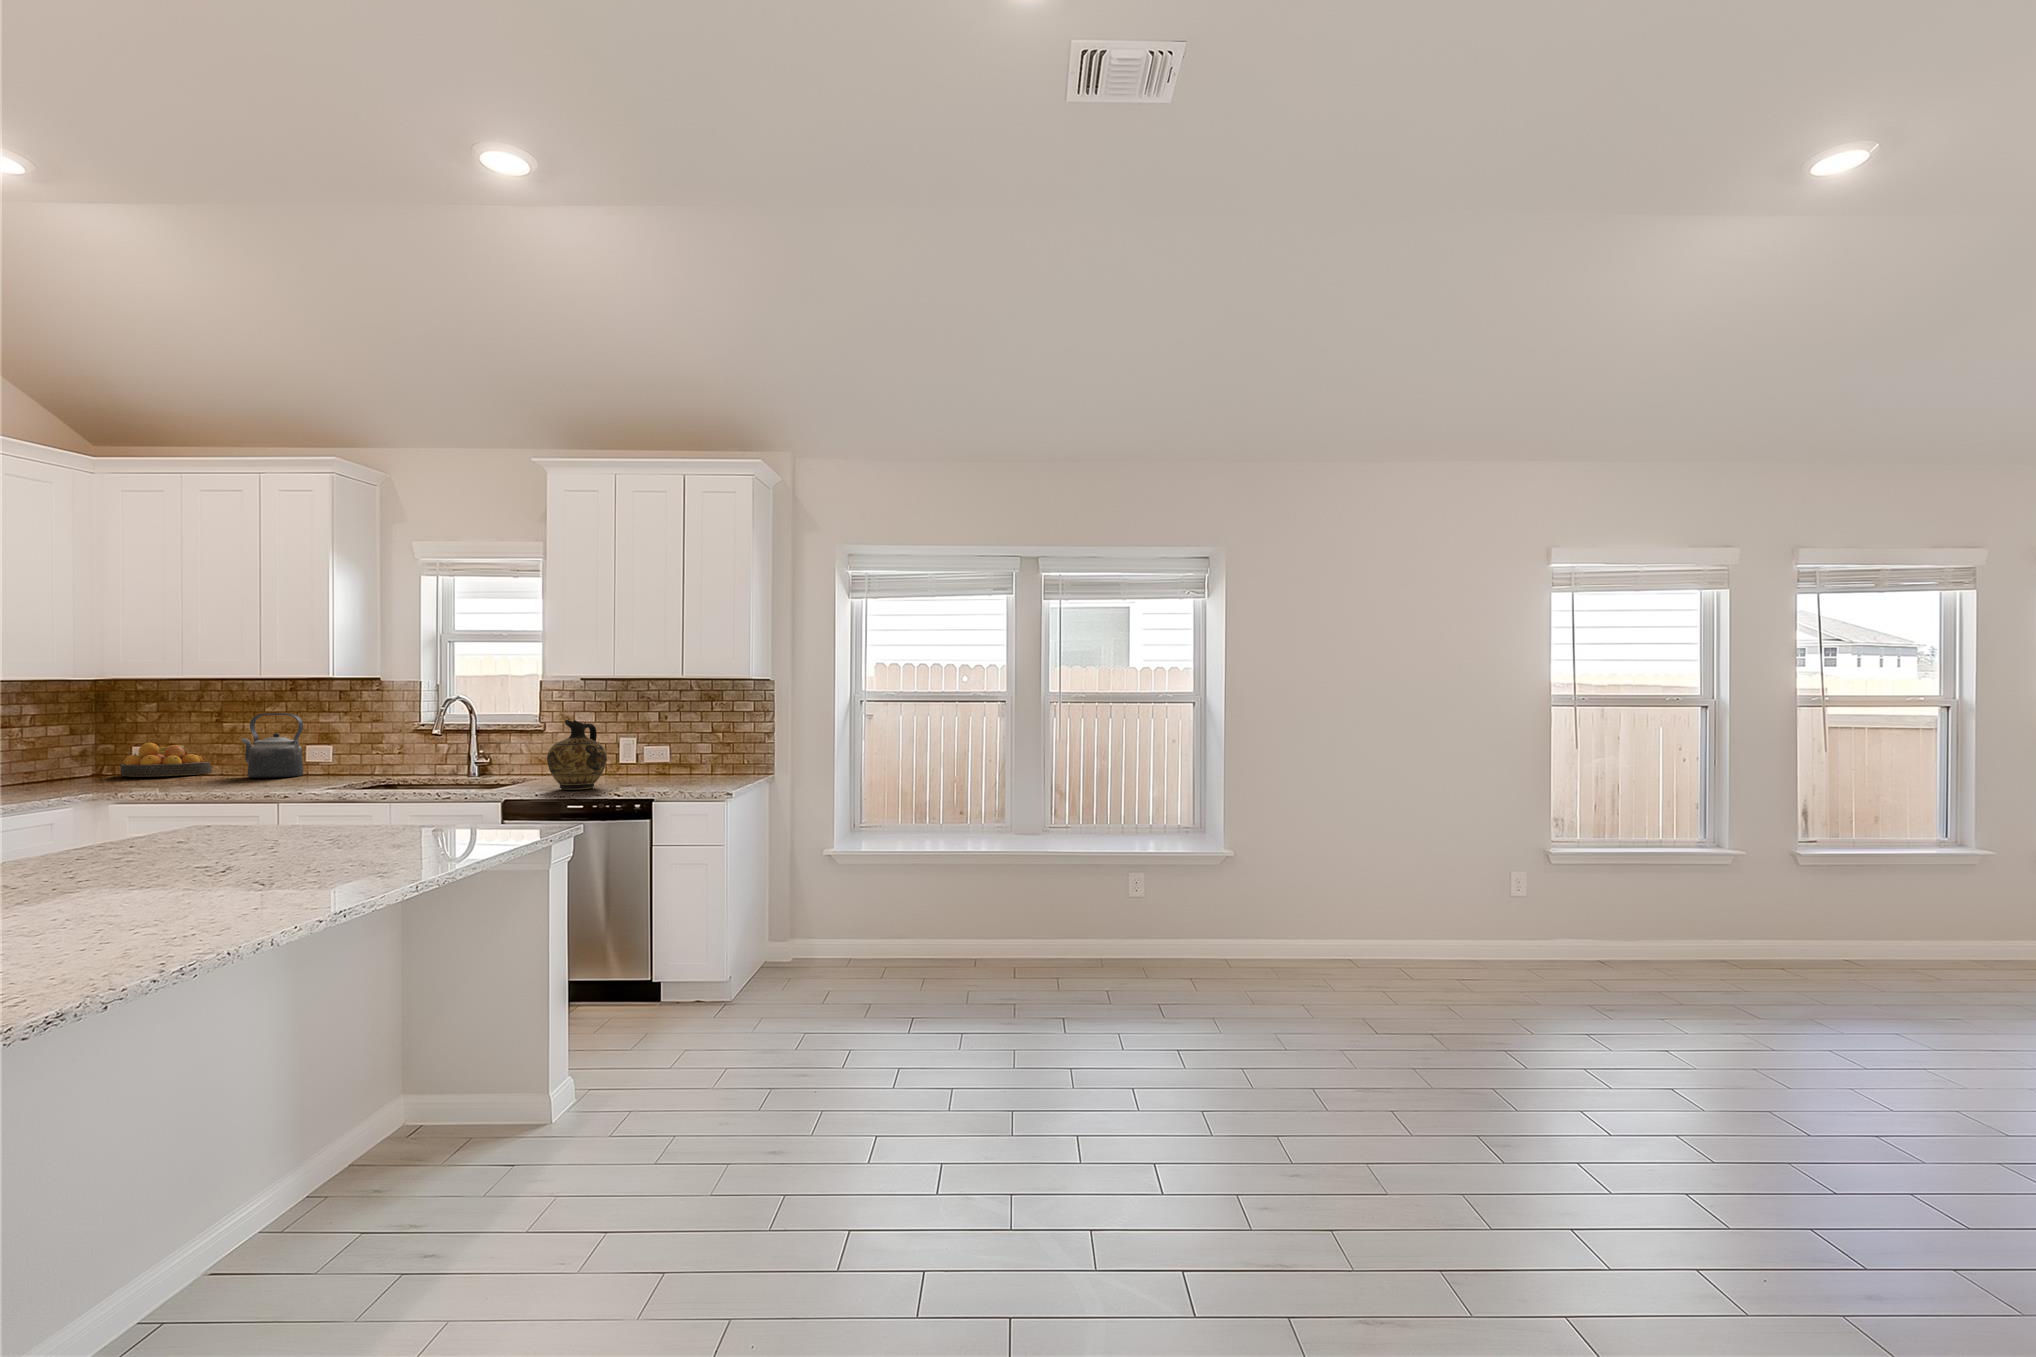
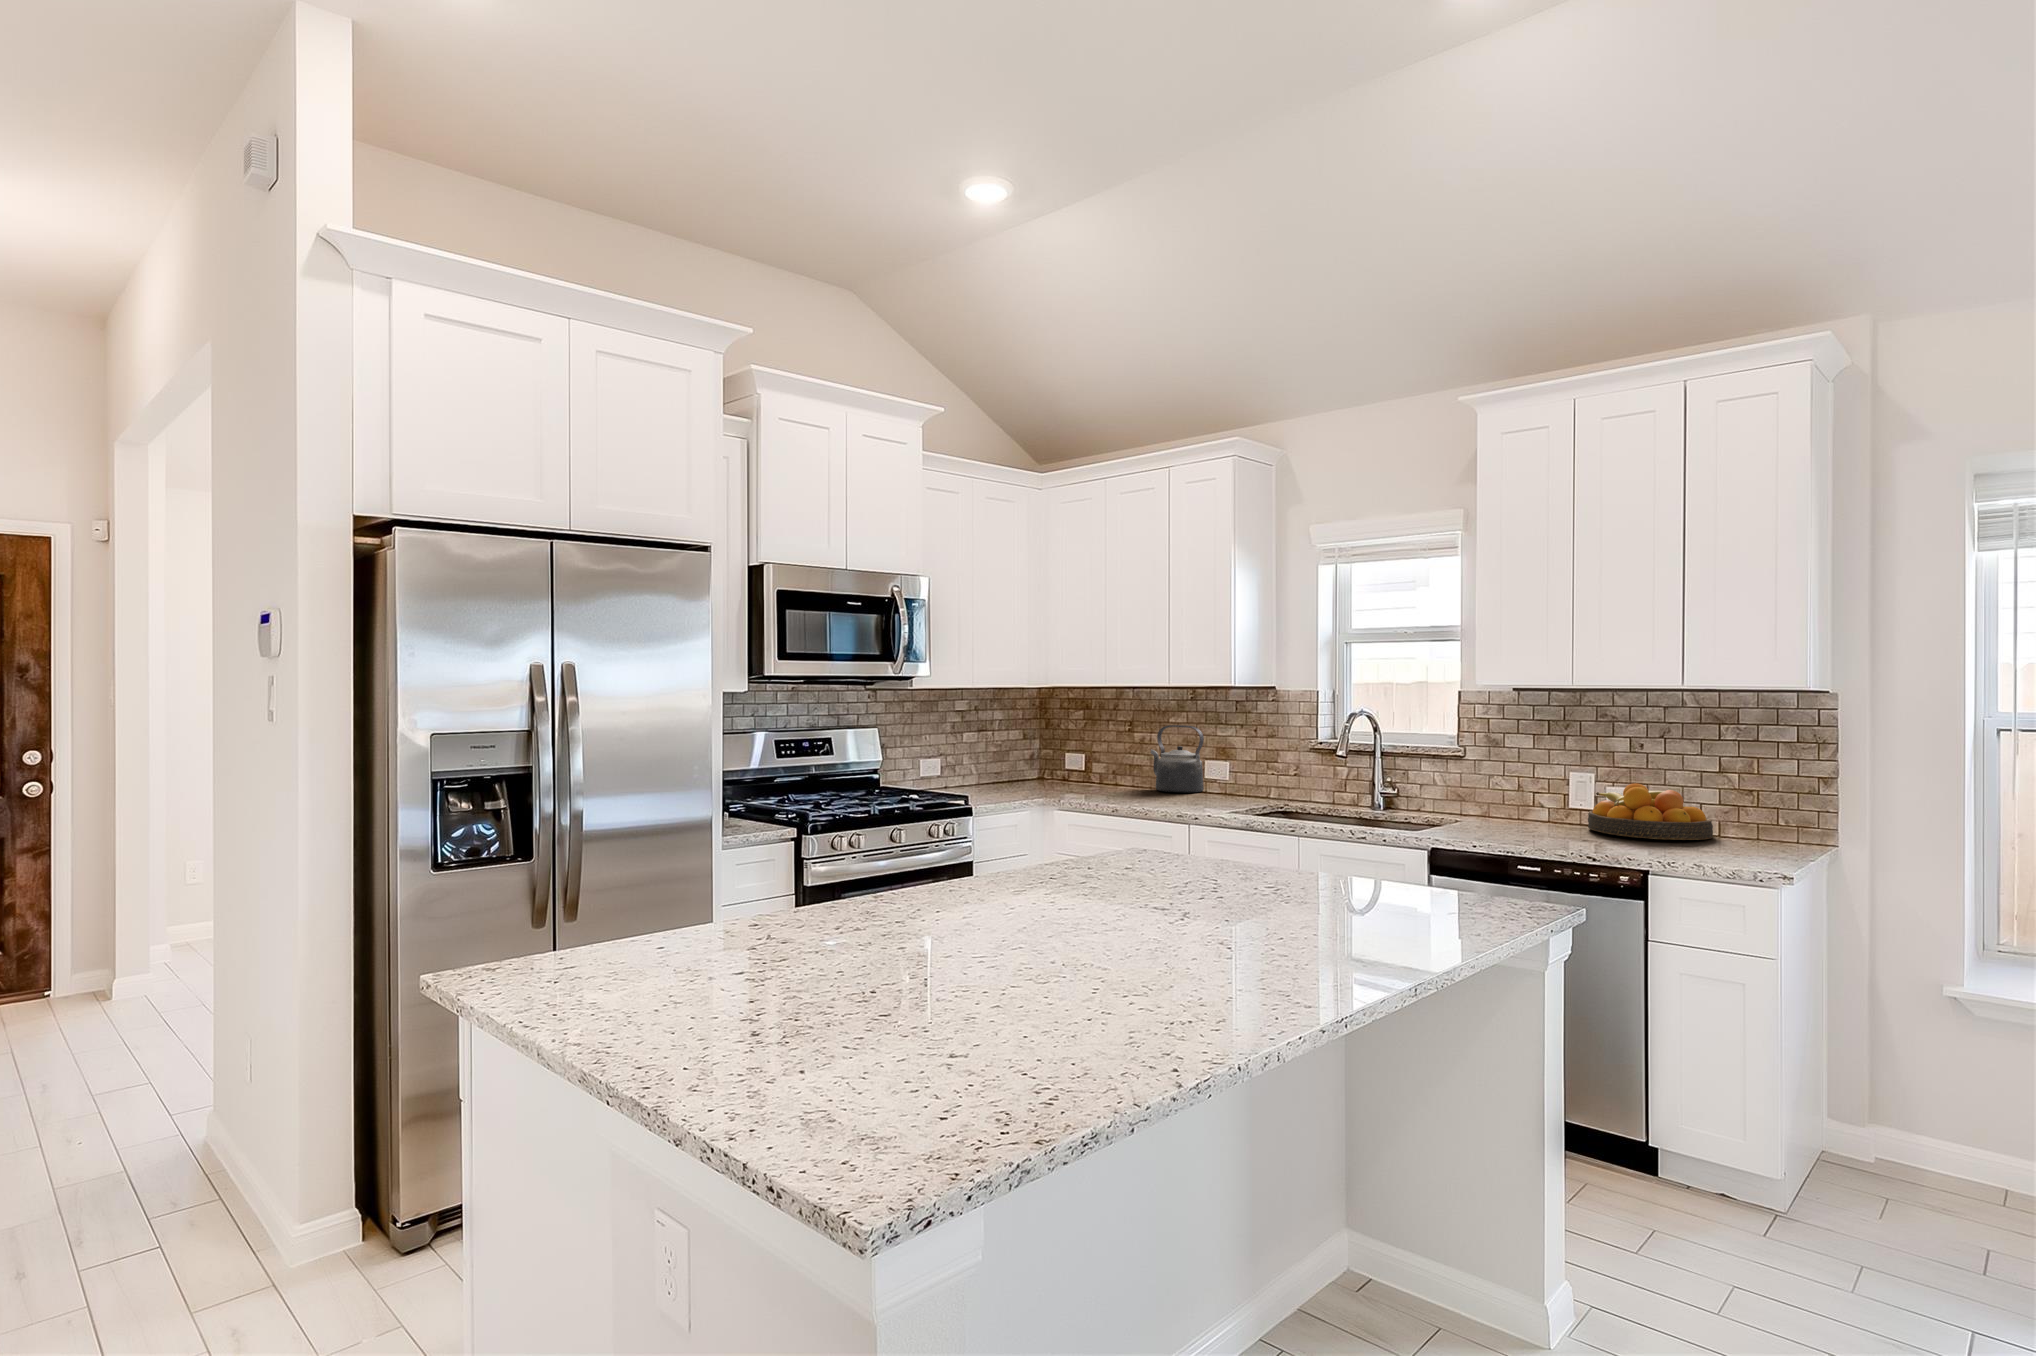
ceramic jug: present [547,720,607,790] -> none [1488,748,1573,845]
fruit bowl: present [120,743,212,777] -> present [1588,783,1713,840]

